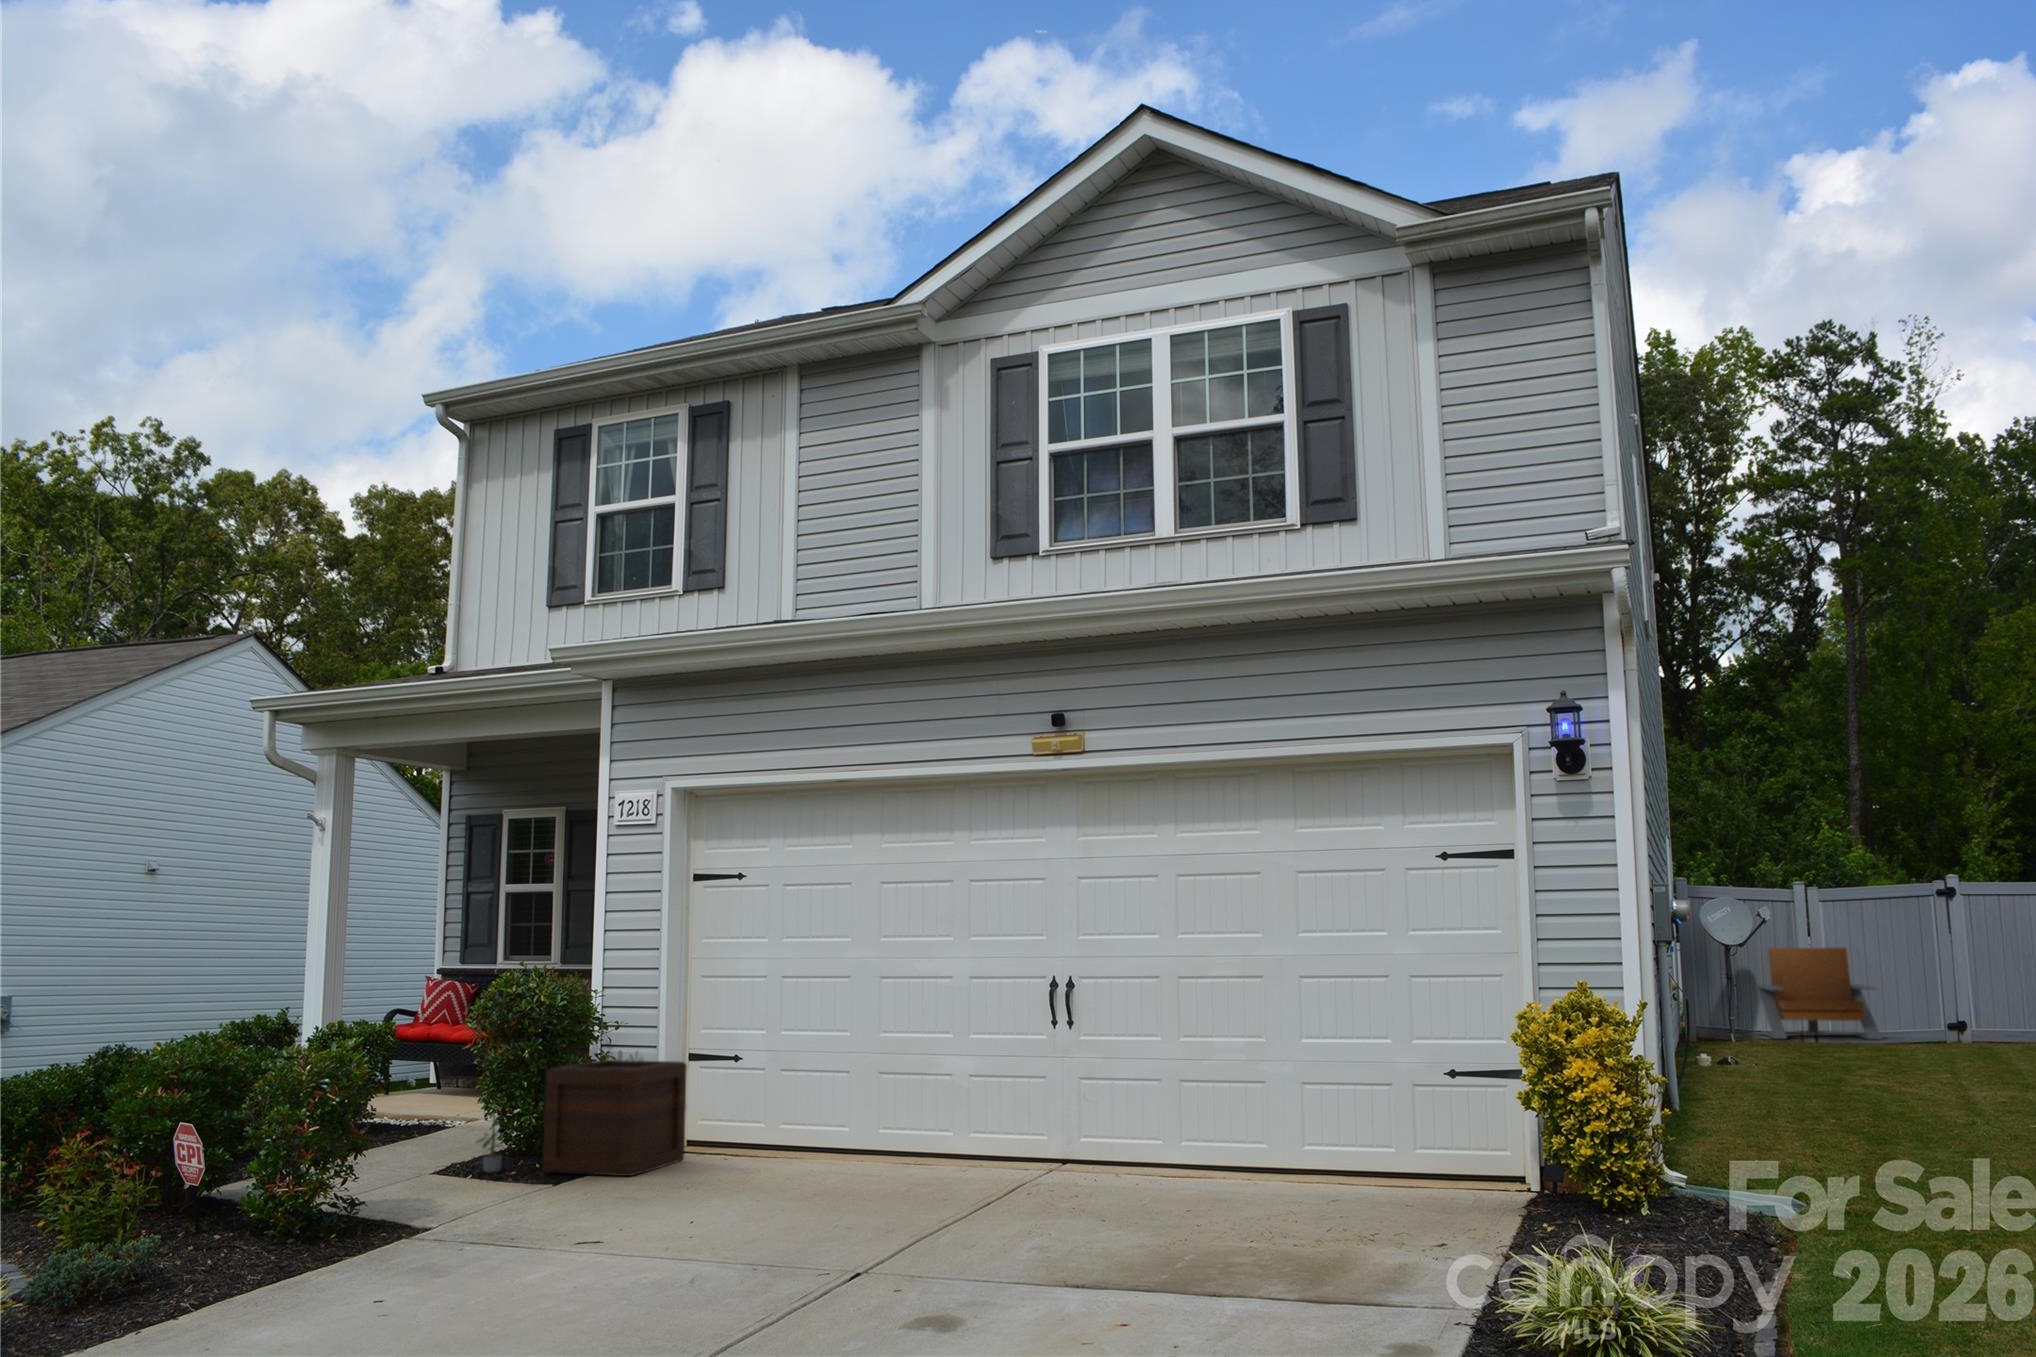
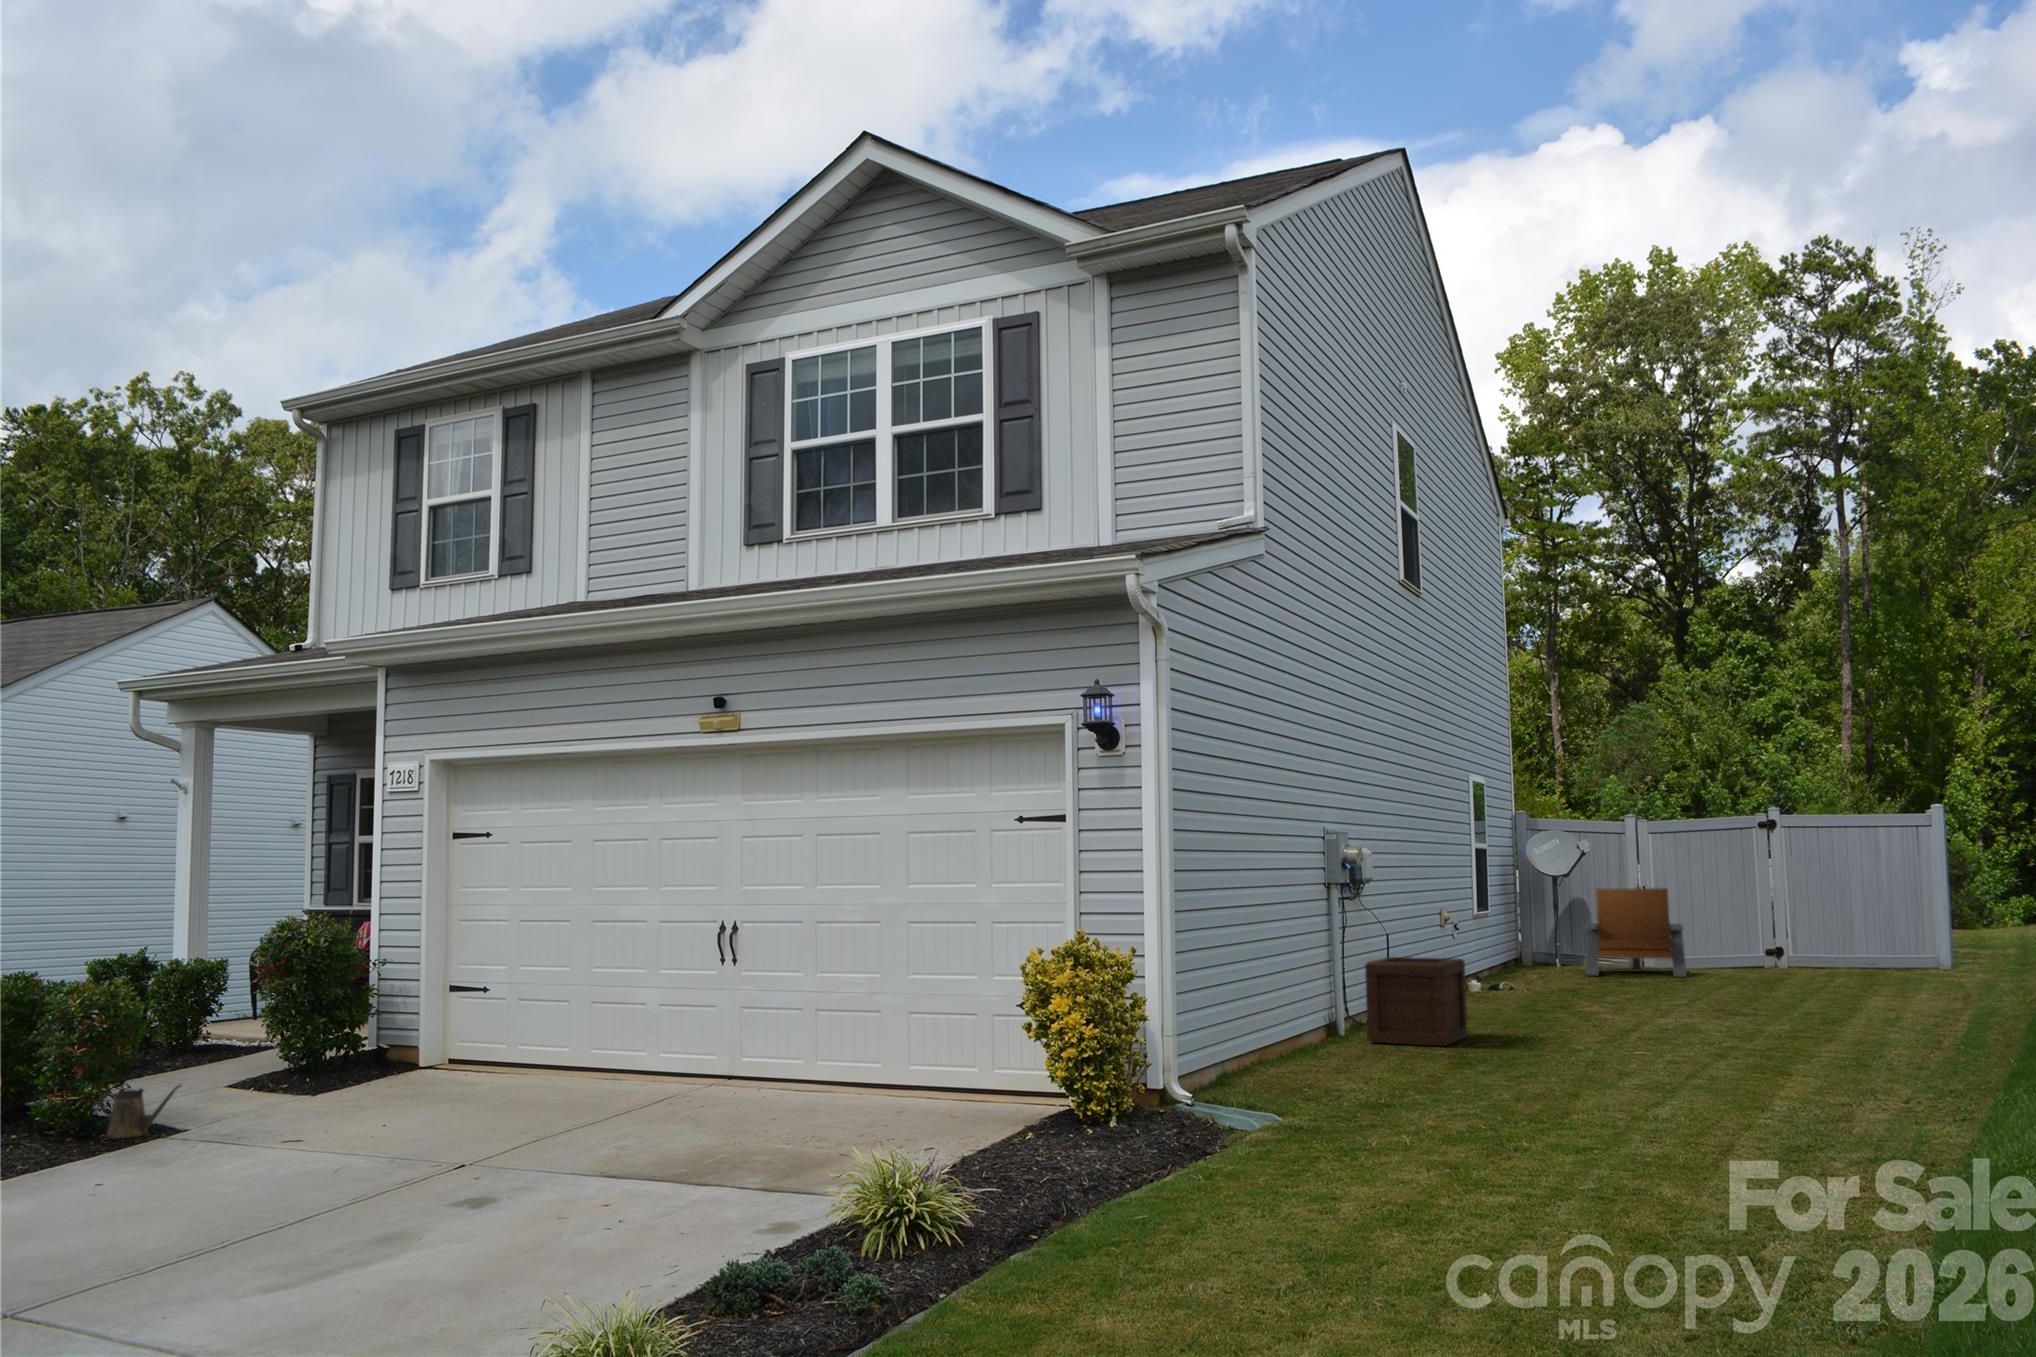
wooden crate: present [542,1060,687,1176] -> present [1365,957,1468,1046]
potted plant: present [477,1112,502,1173] -> none [270,1026,294,1090]
watering can: none [330,1164,436,1232] -> present [99,1085,181,1138]

